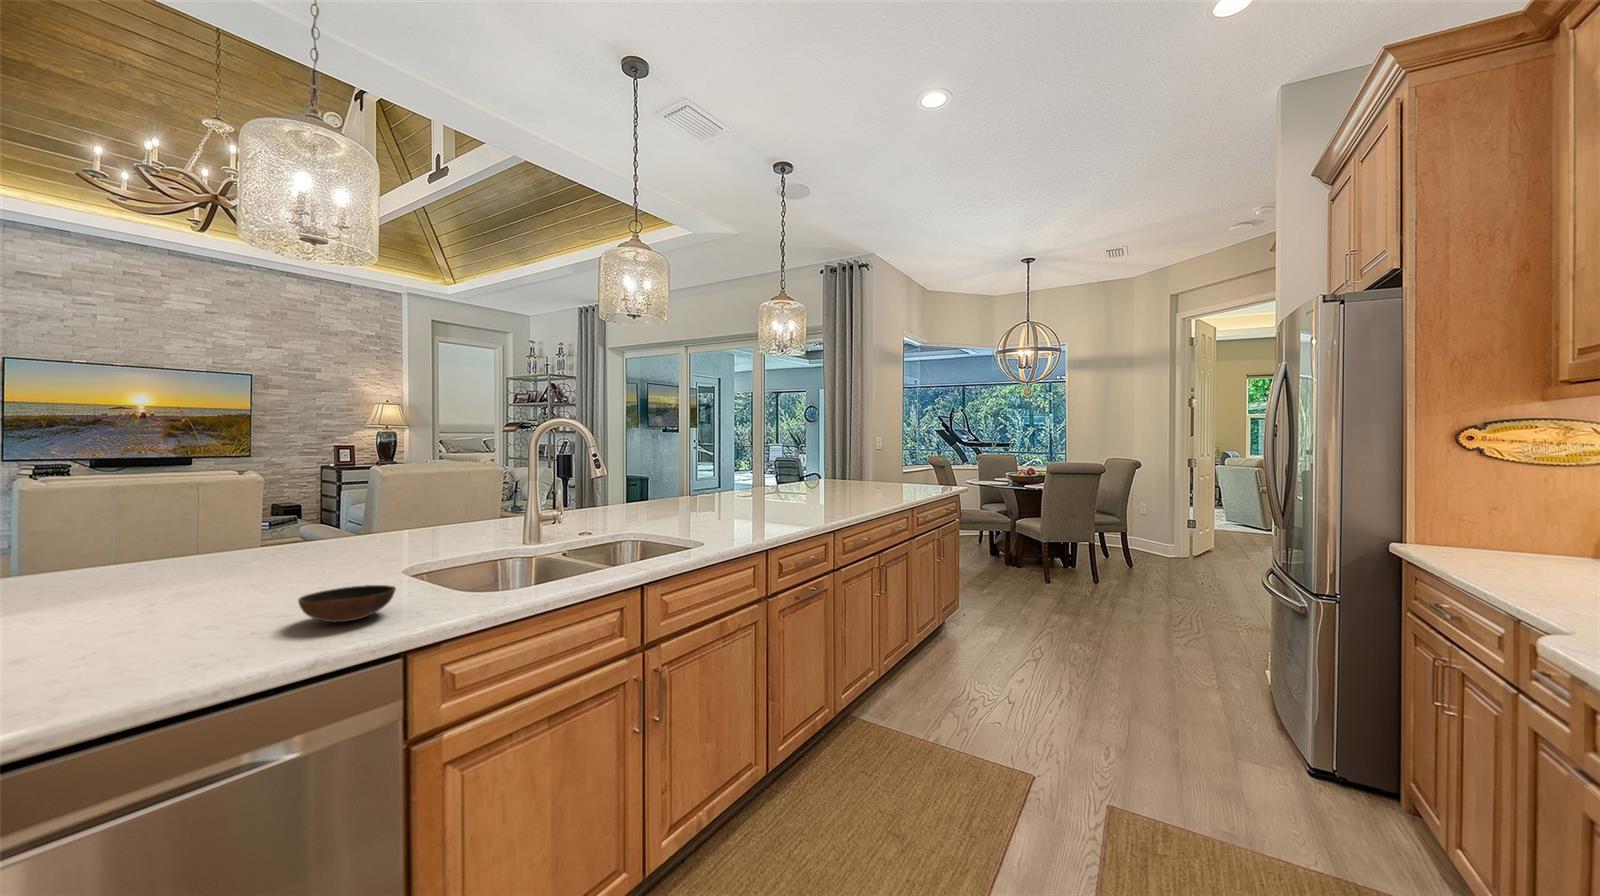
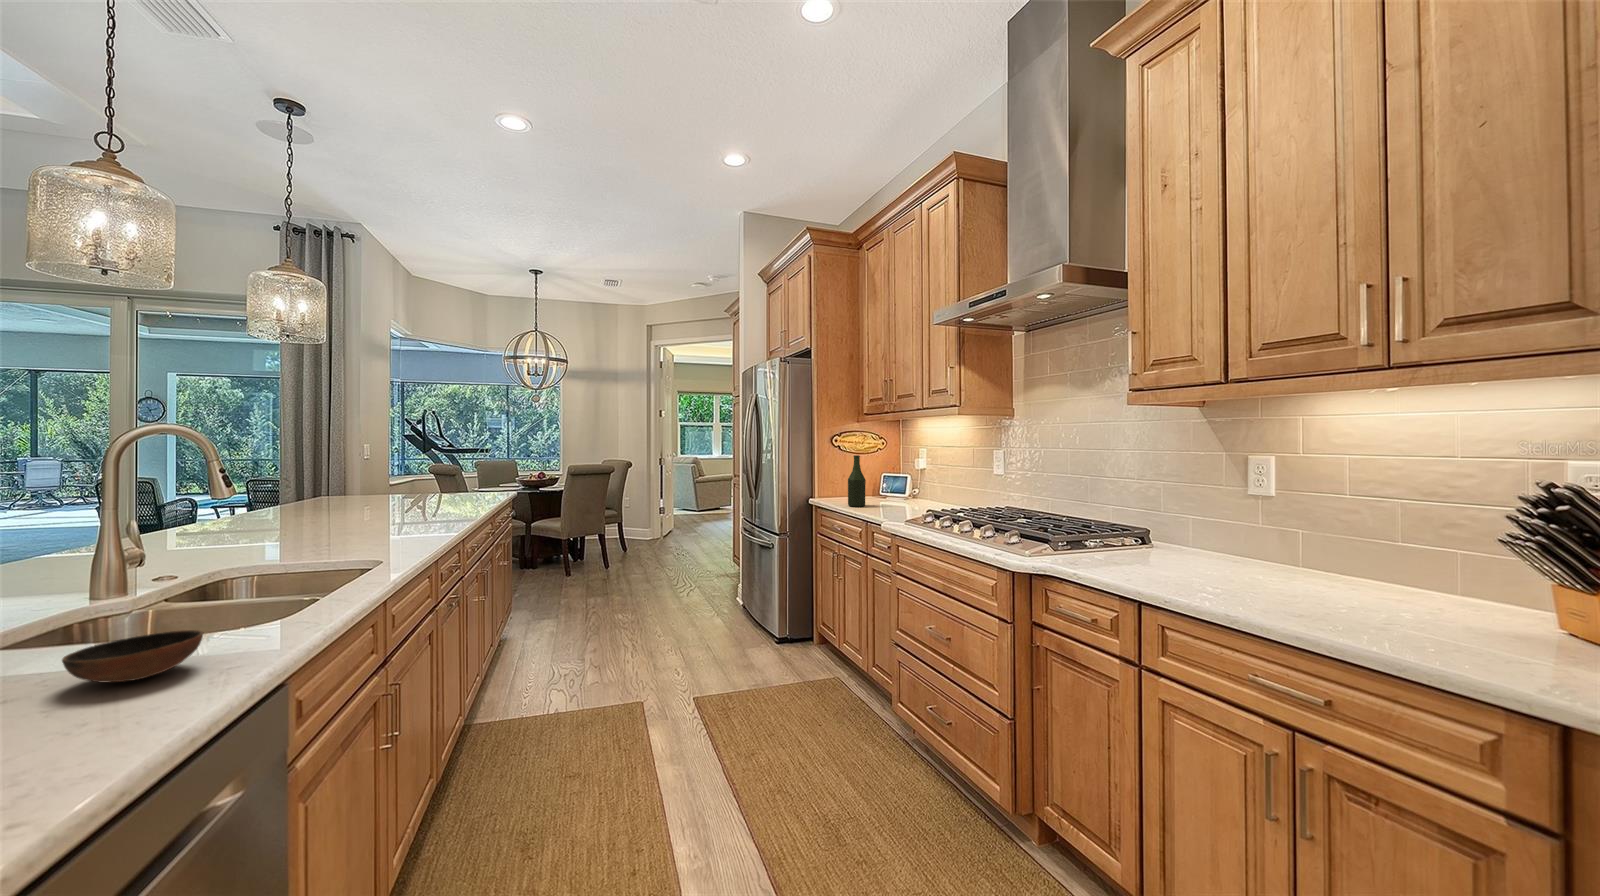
bottle: none [1482,466,1539,574] -> present [848,455,866,507]

